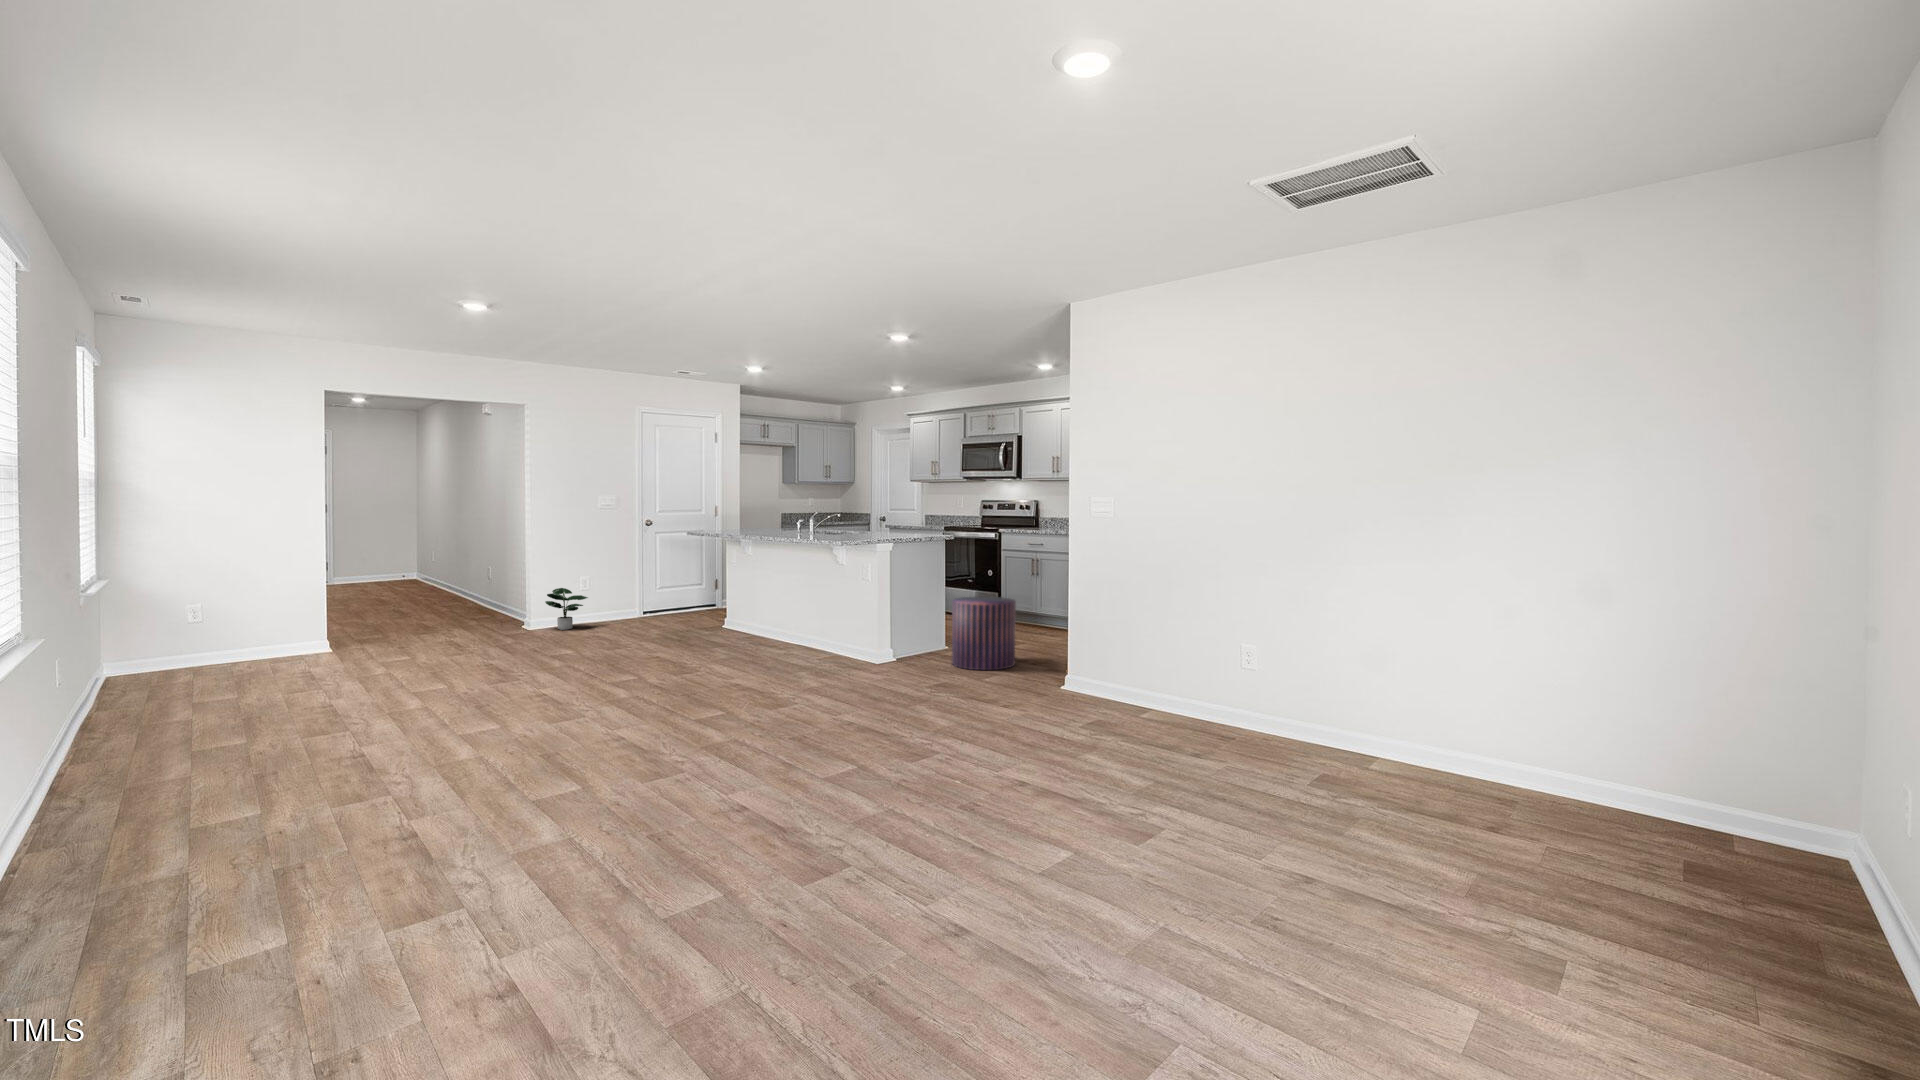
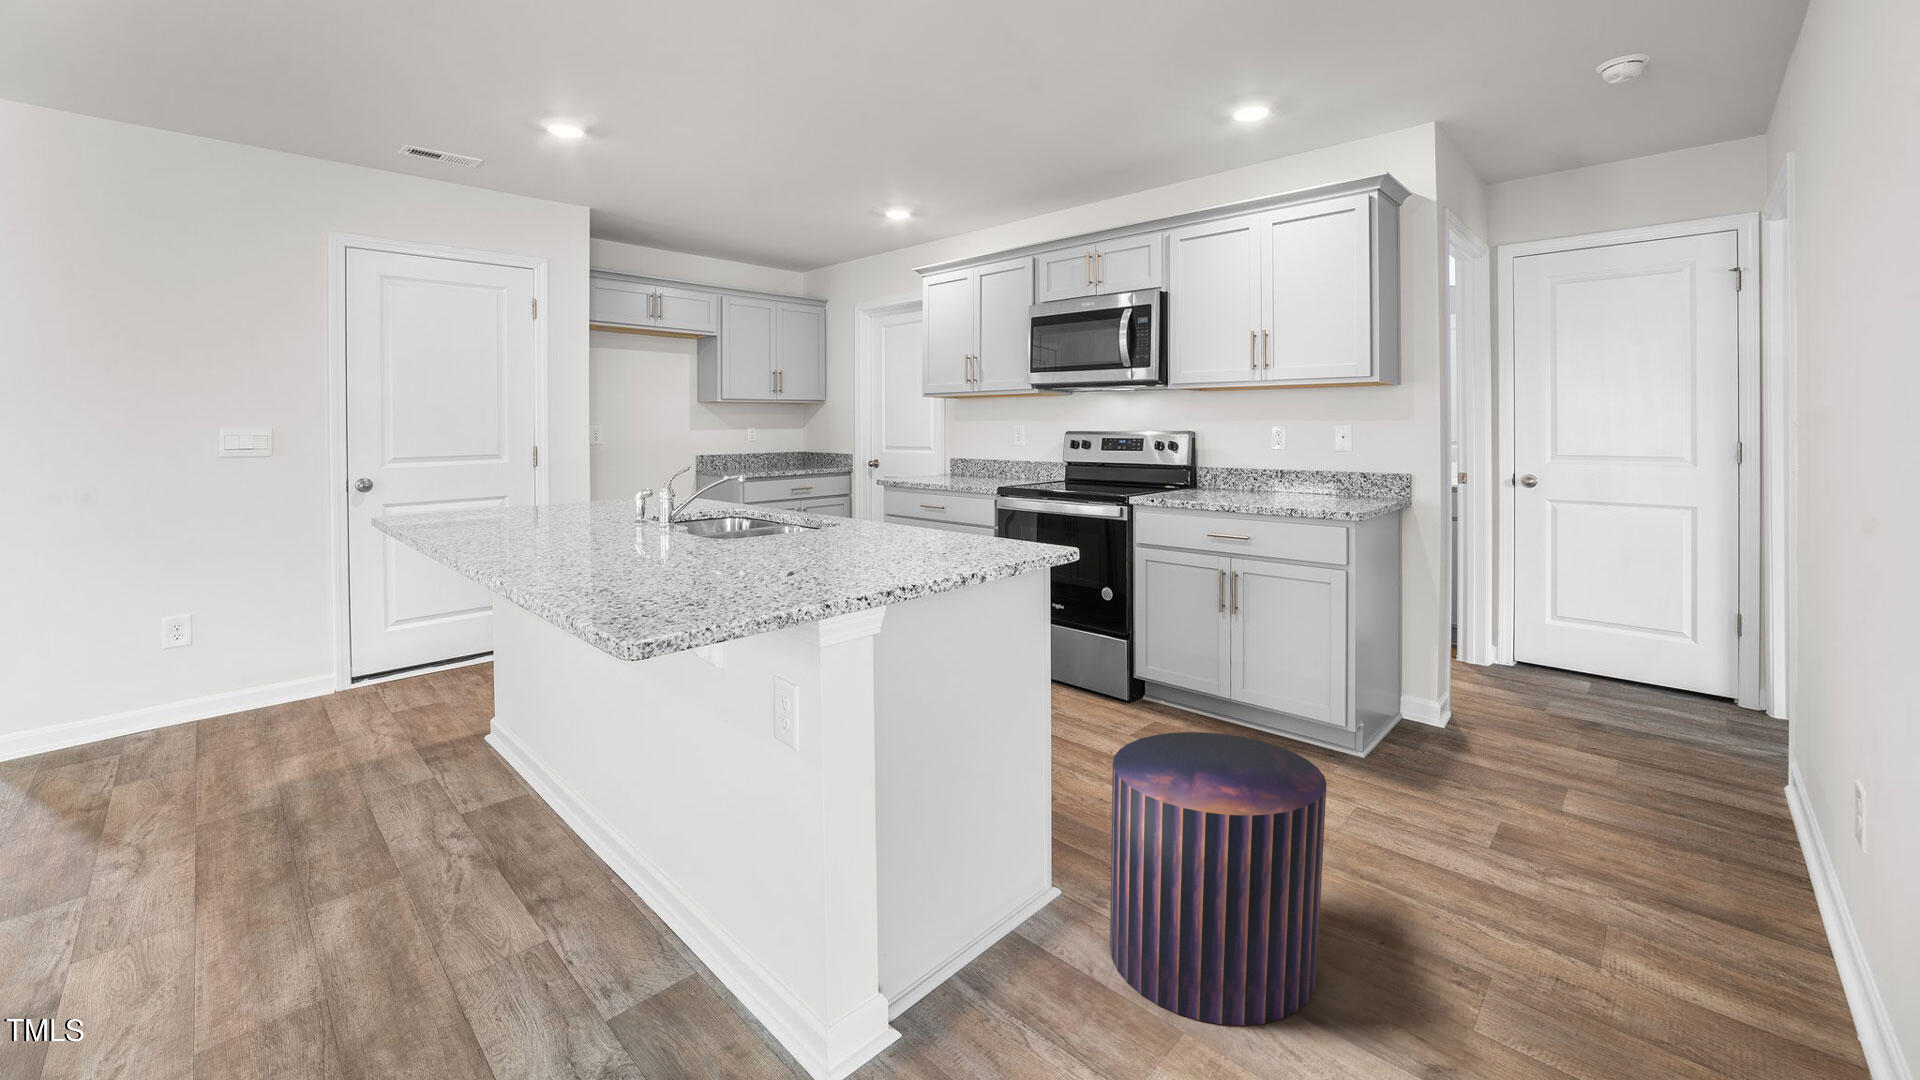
potted plant: present [545,588,588,630] -> none [77,655,204,757]

